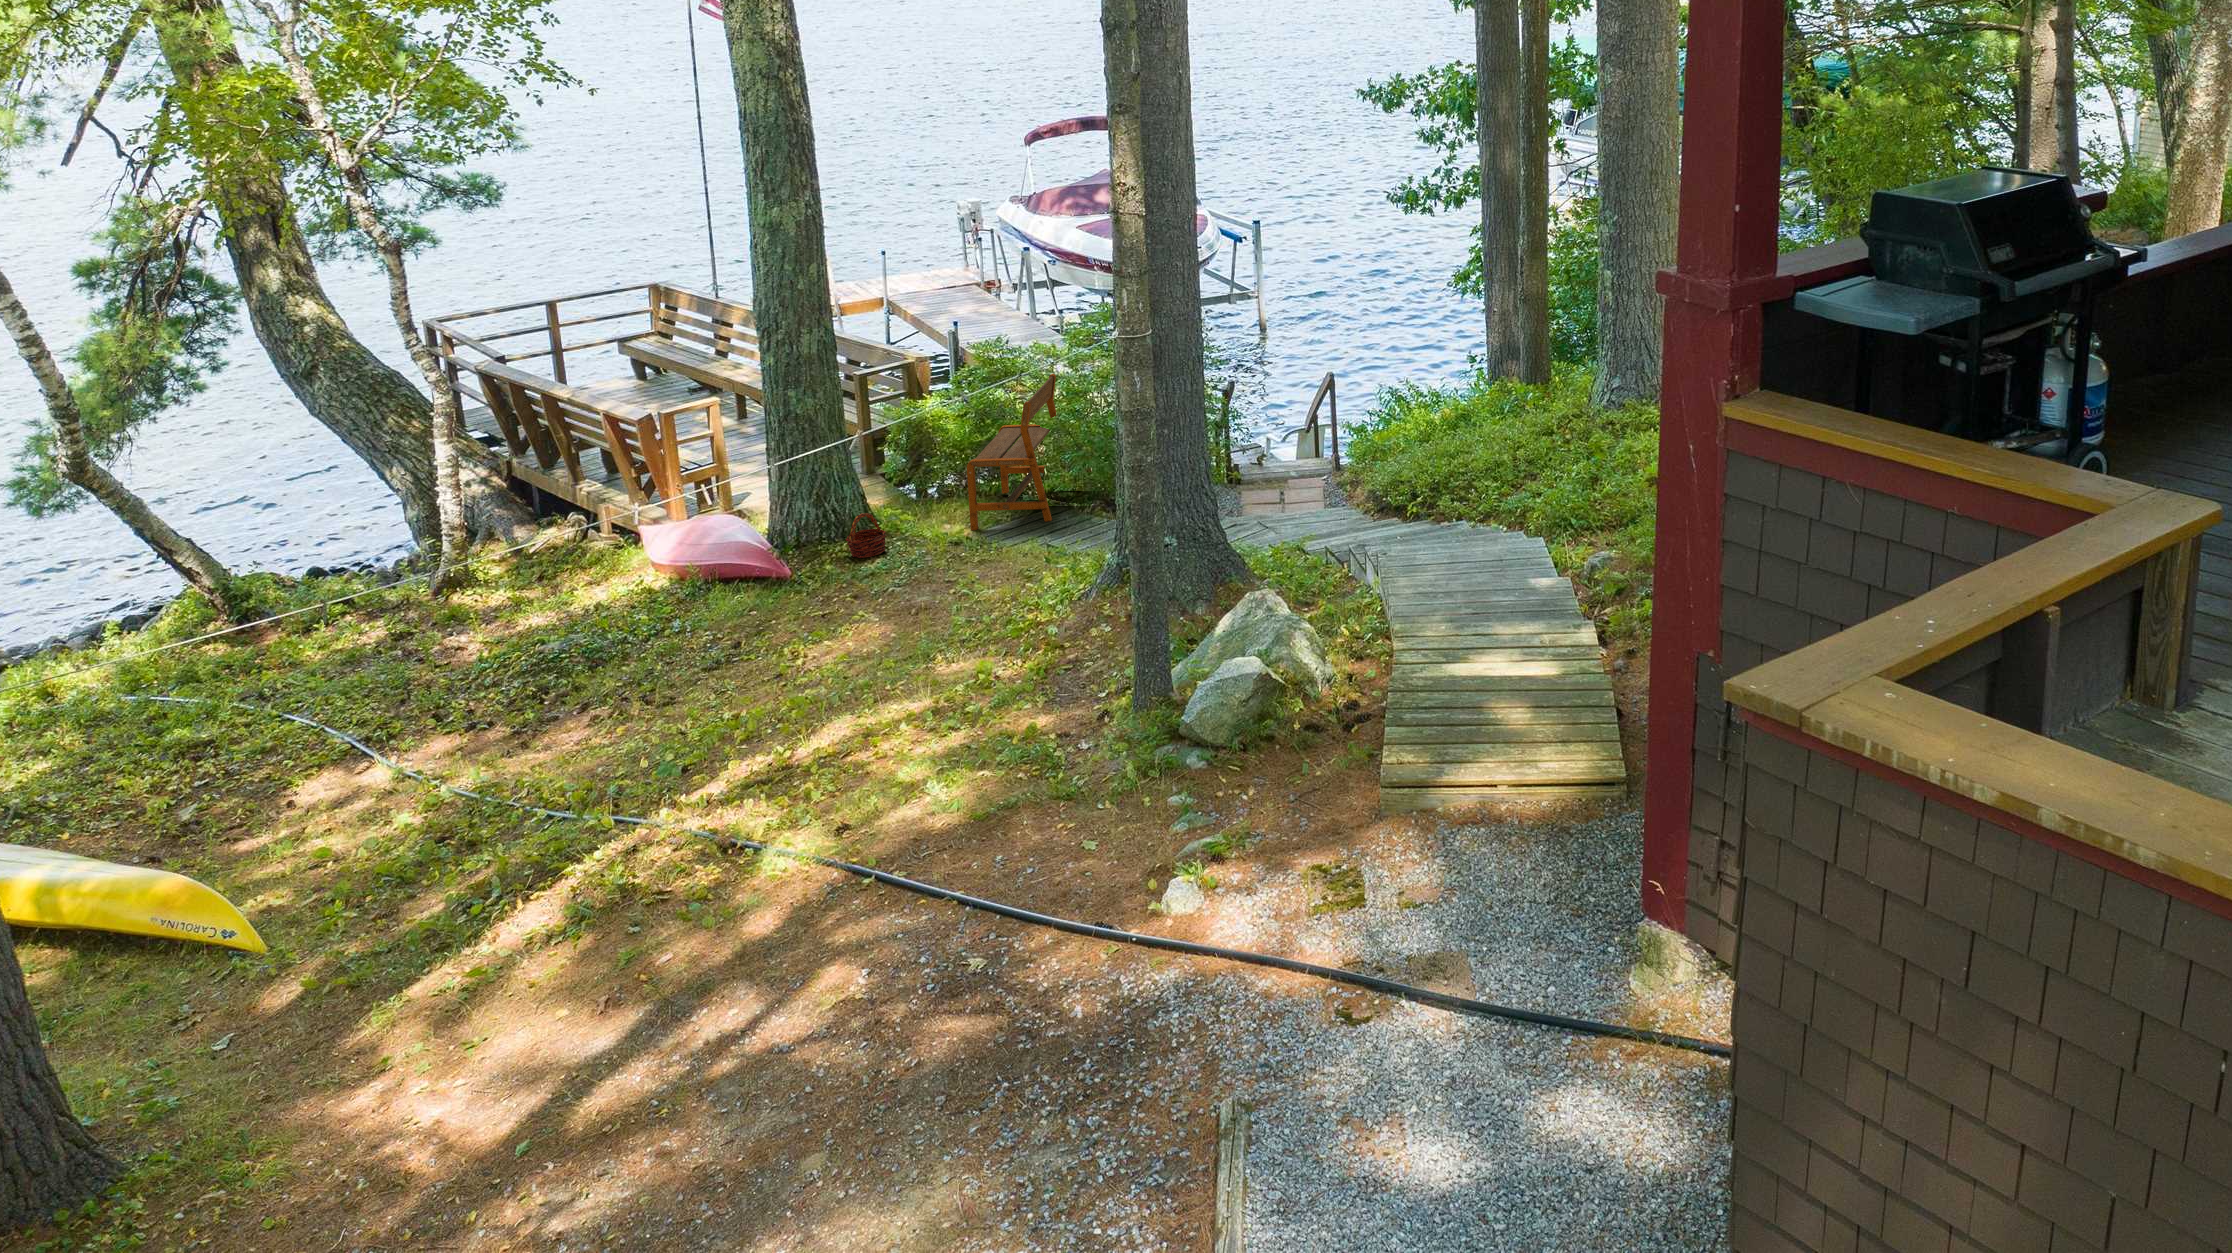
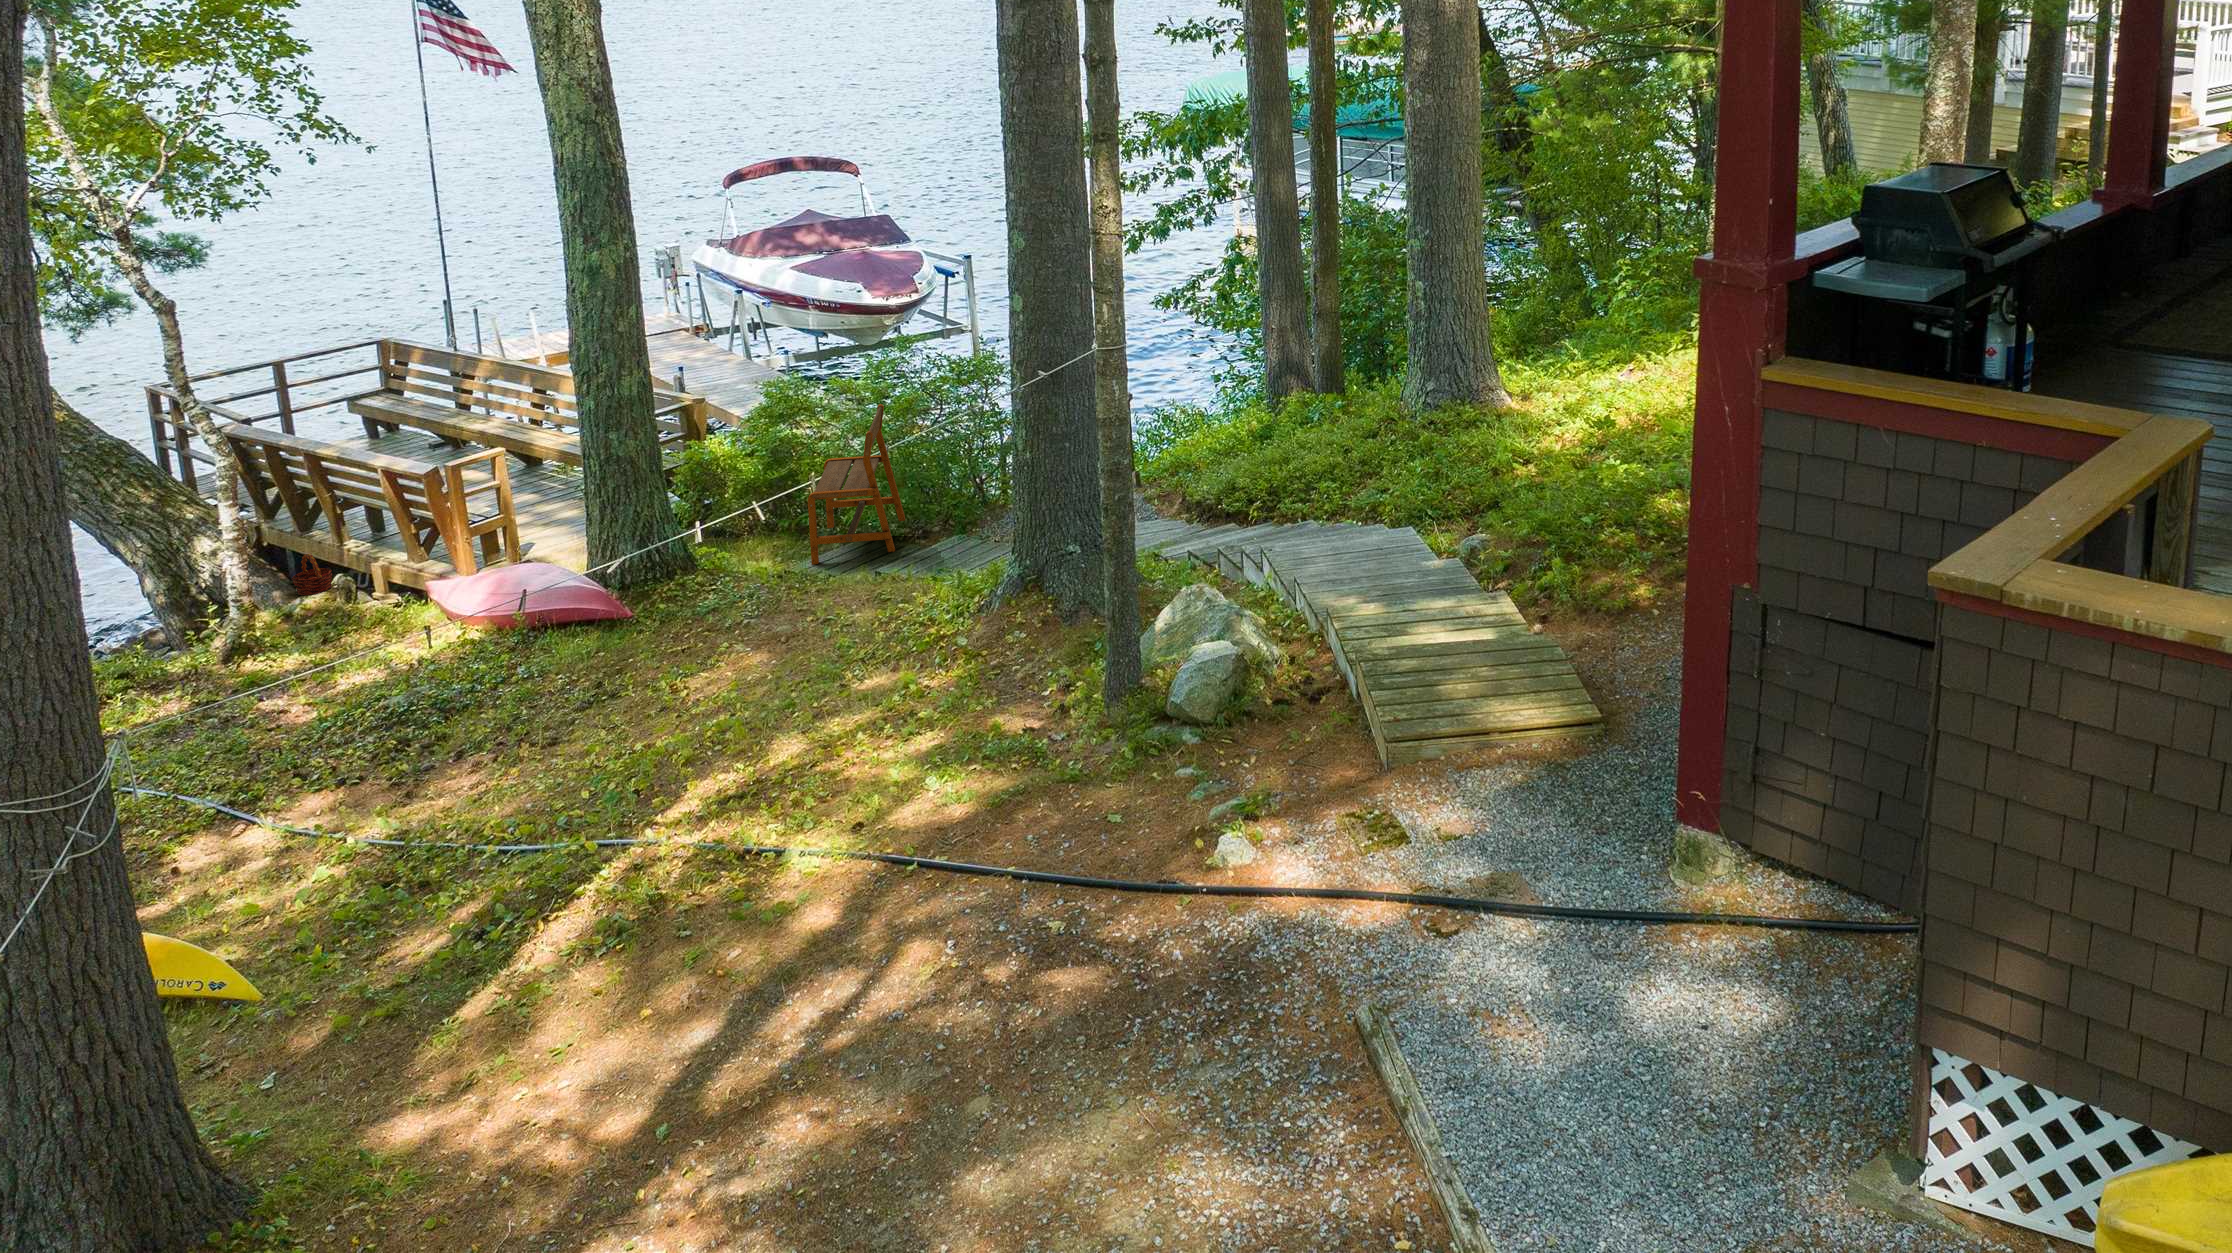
basket: present [846,513,886,558] -> present [292,554,332,595]

